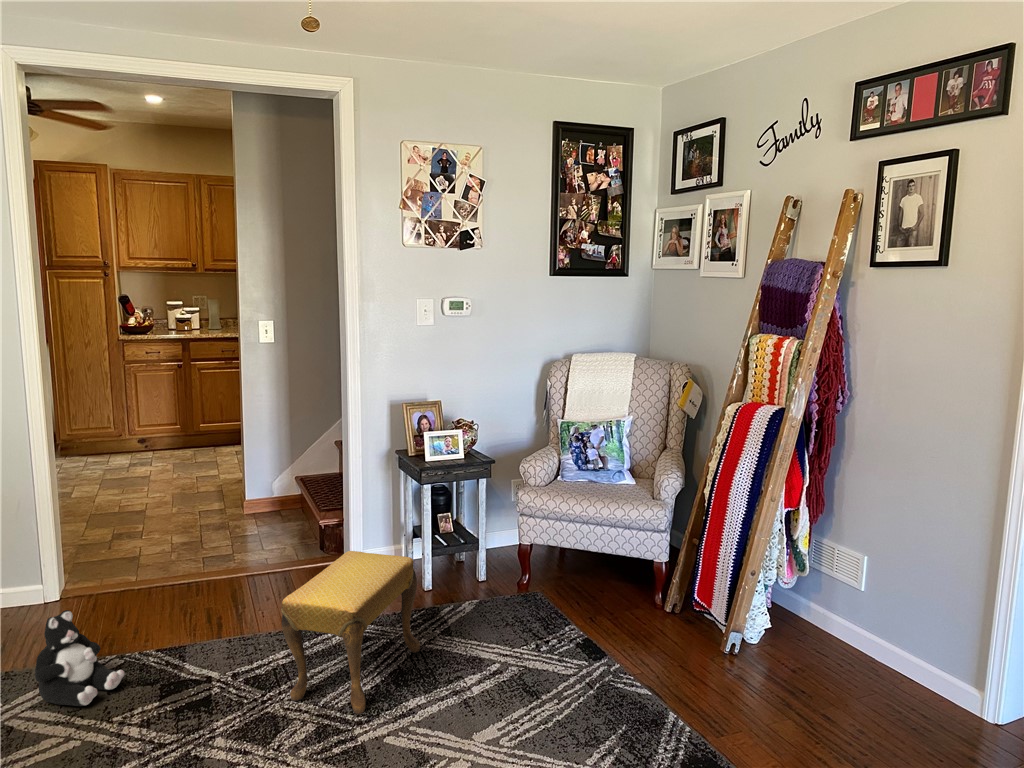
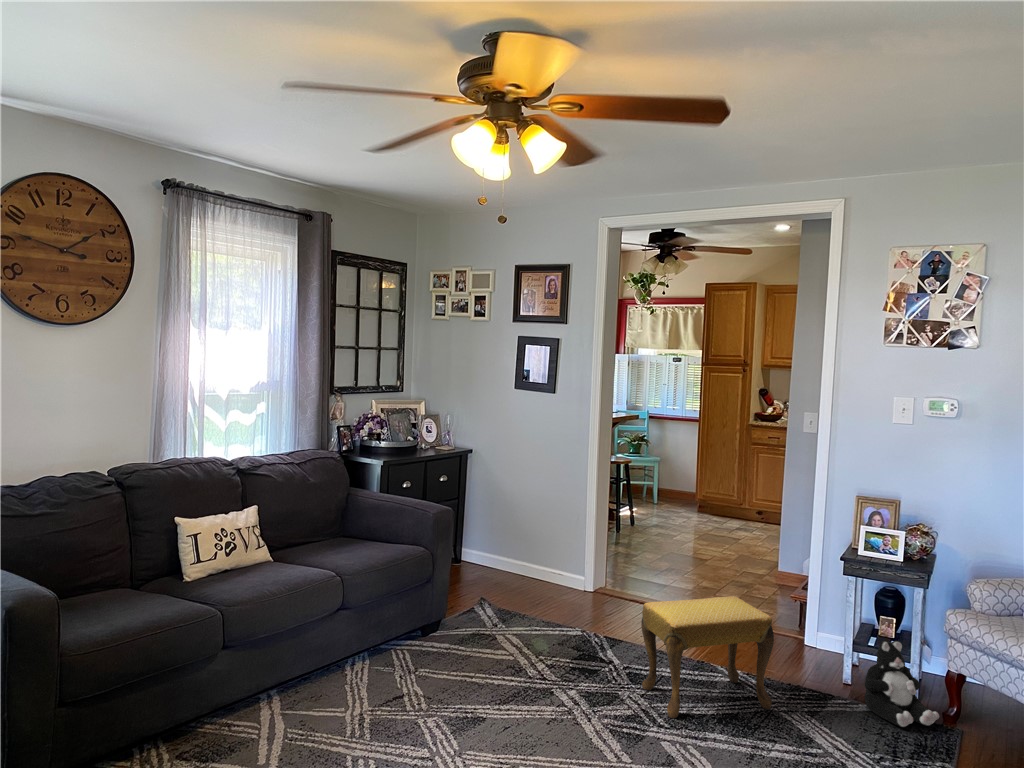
plush toy: present [35,610,125,706] -> present [865,640,939,727]

